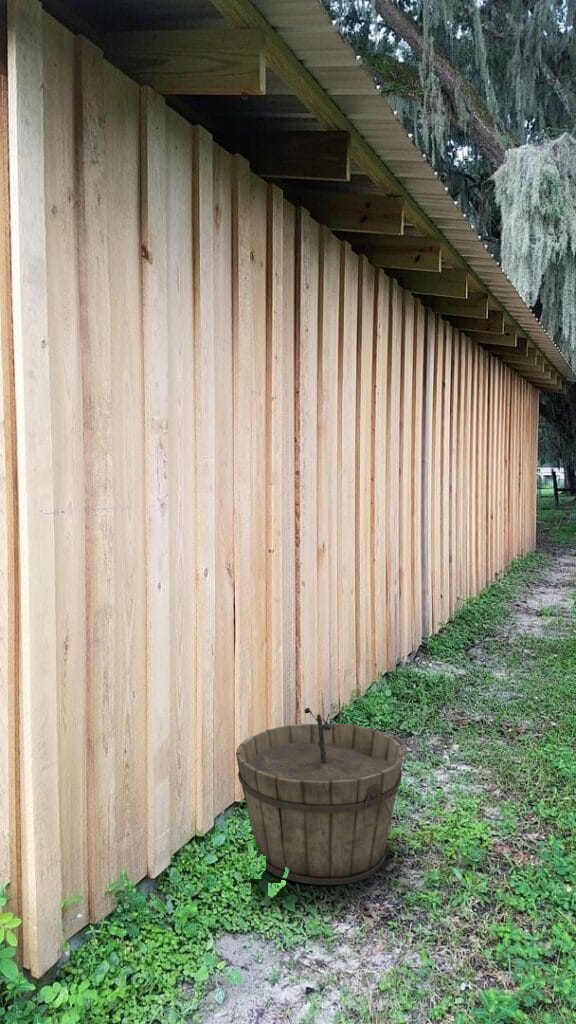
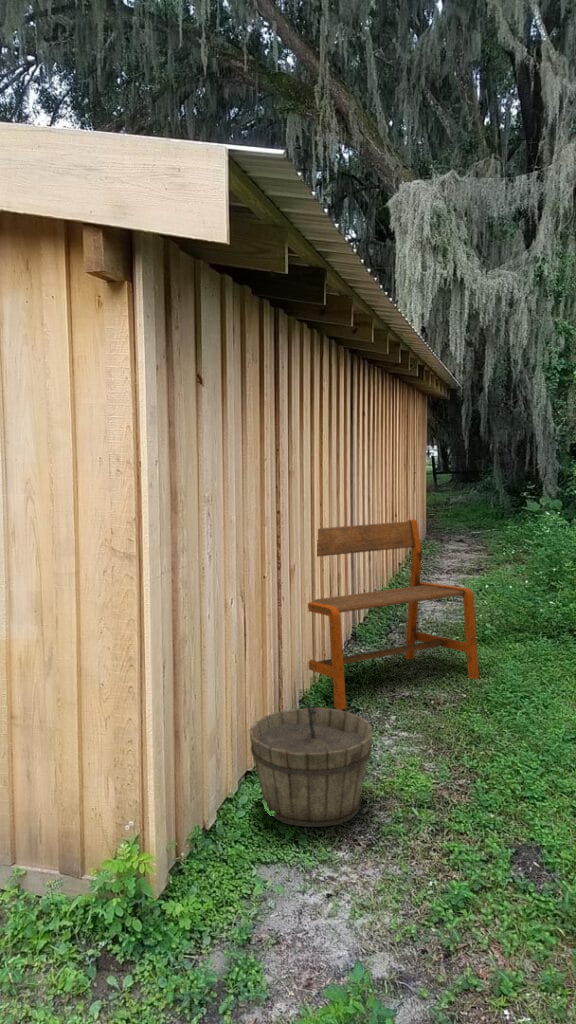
bench: none [332,505,576,734] -> present [308,520,479,710]

